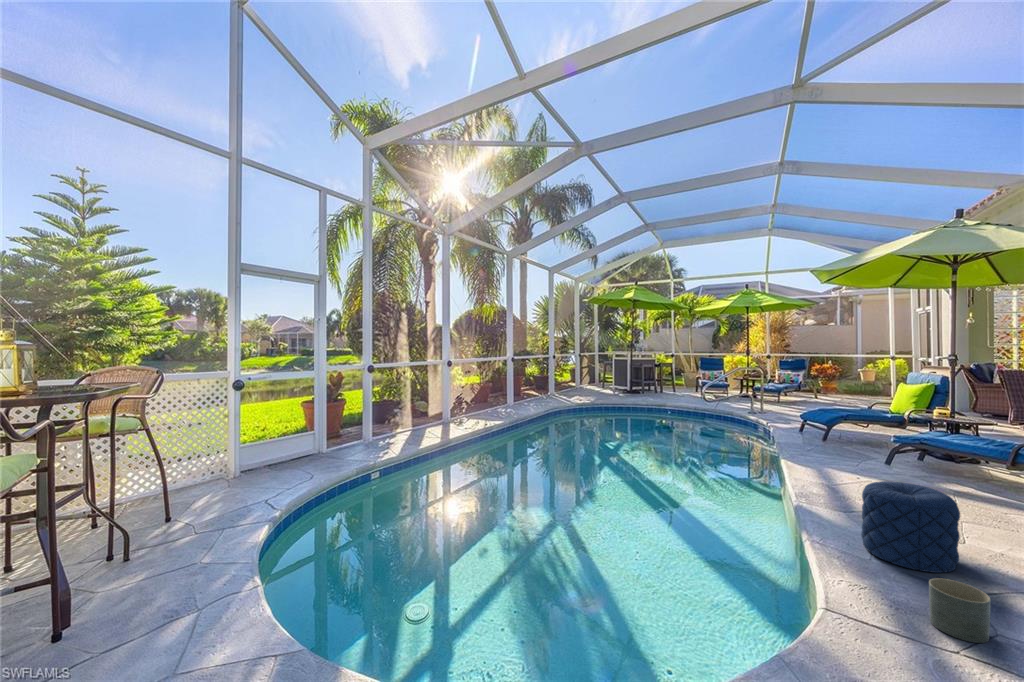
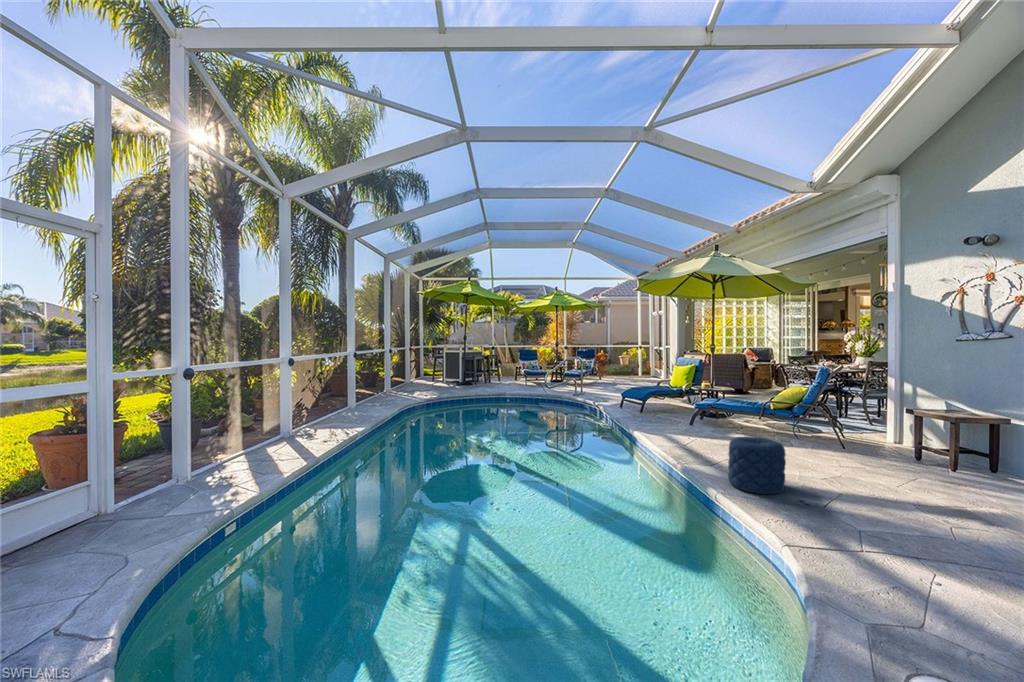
planter: present [929,578,991,643] -> none [801,496,835,532]

